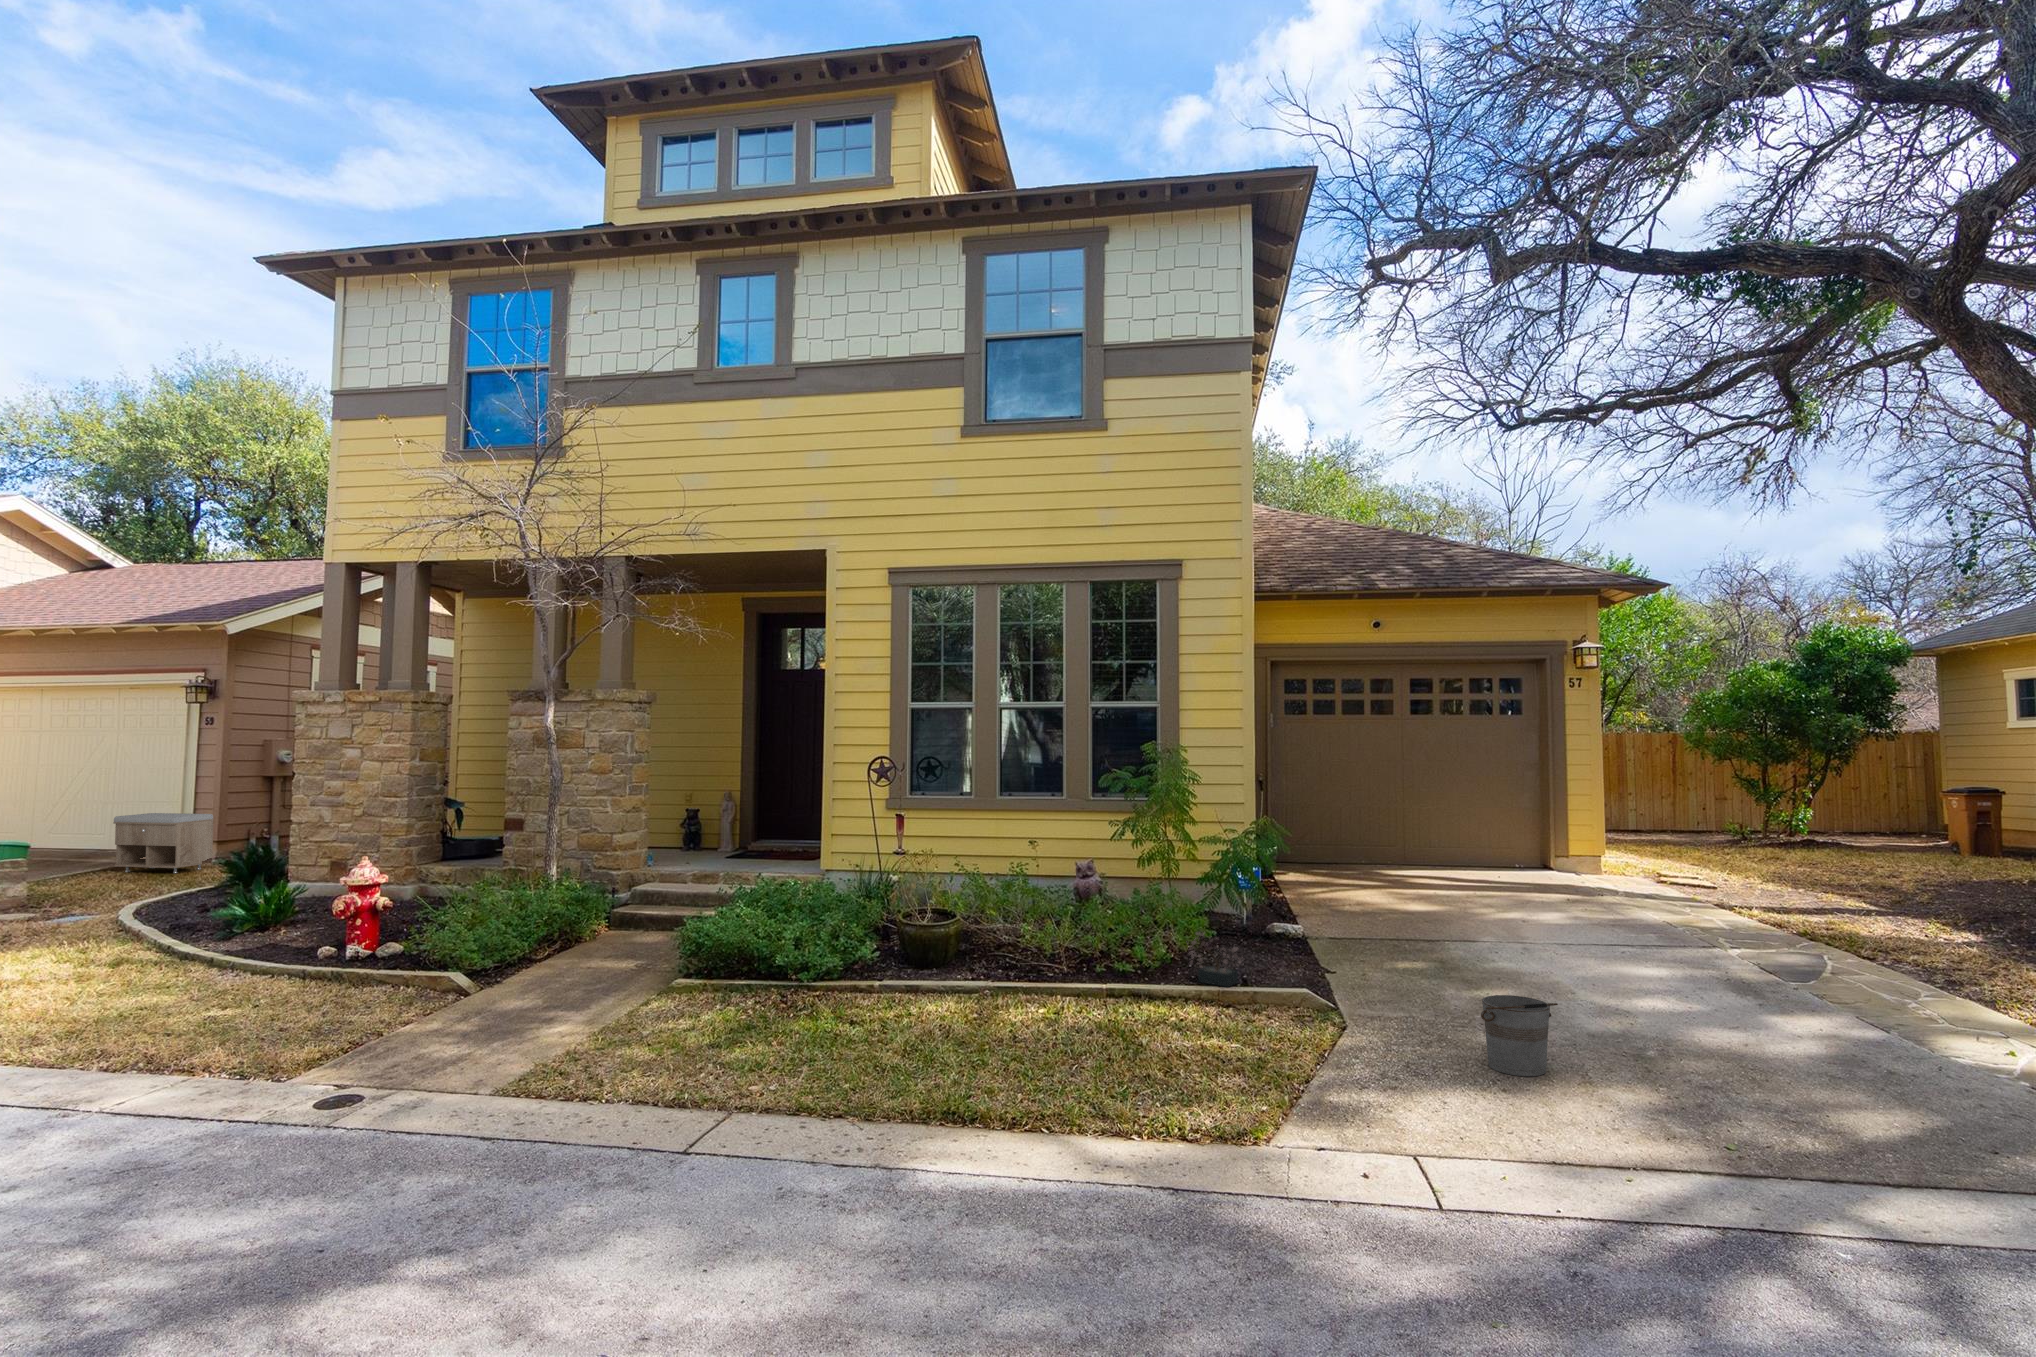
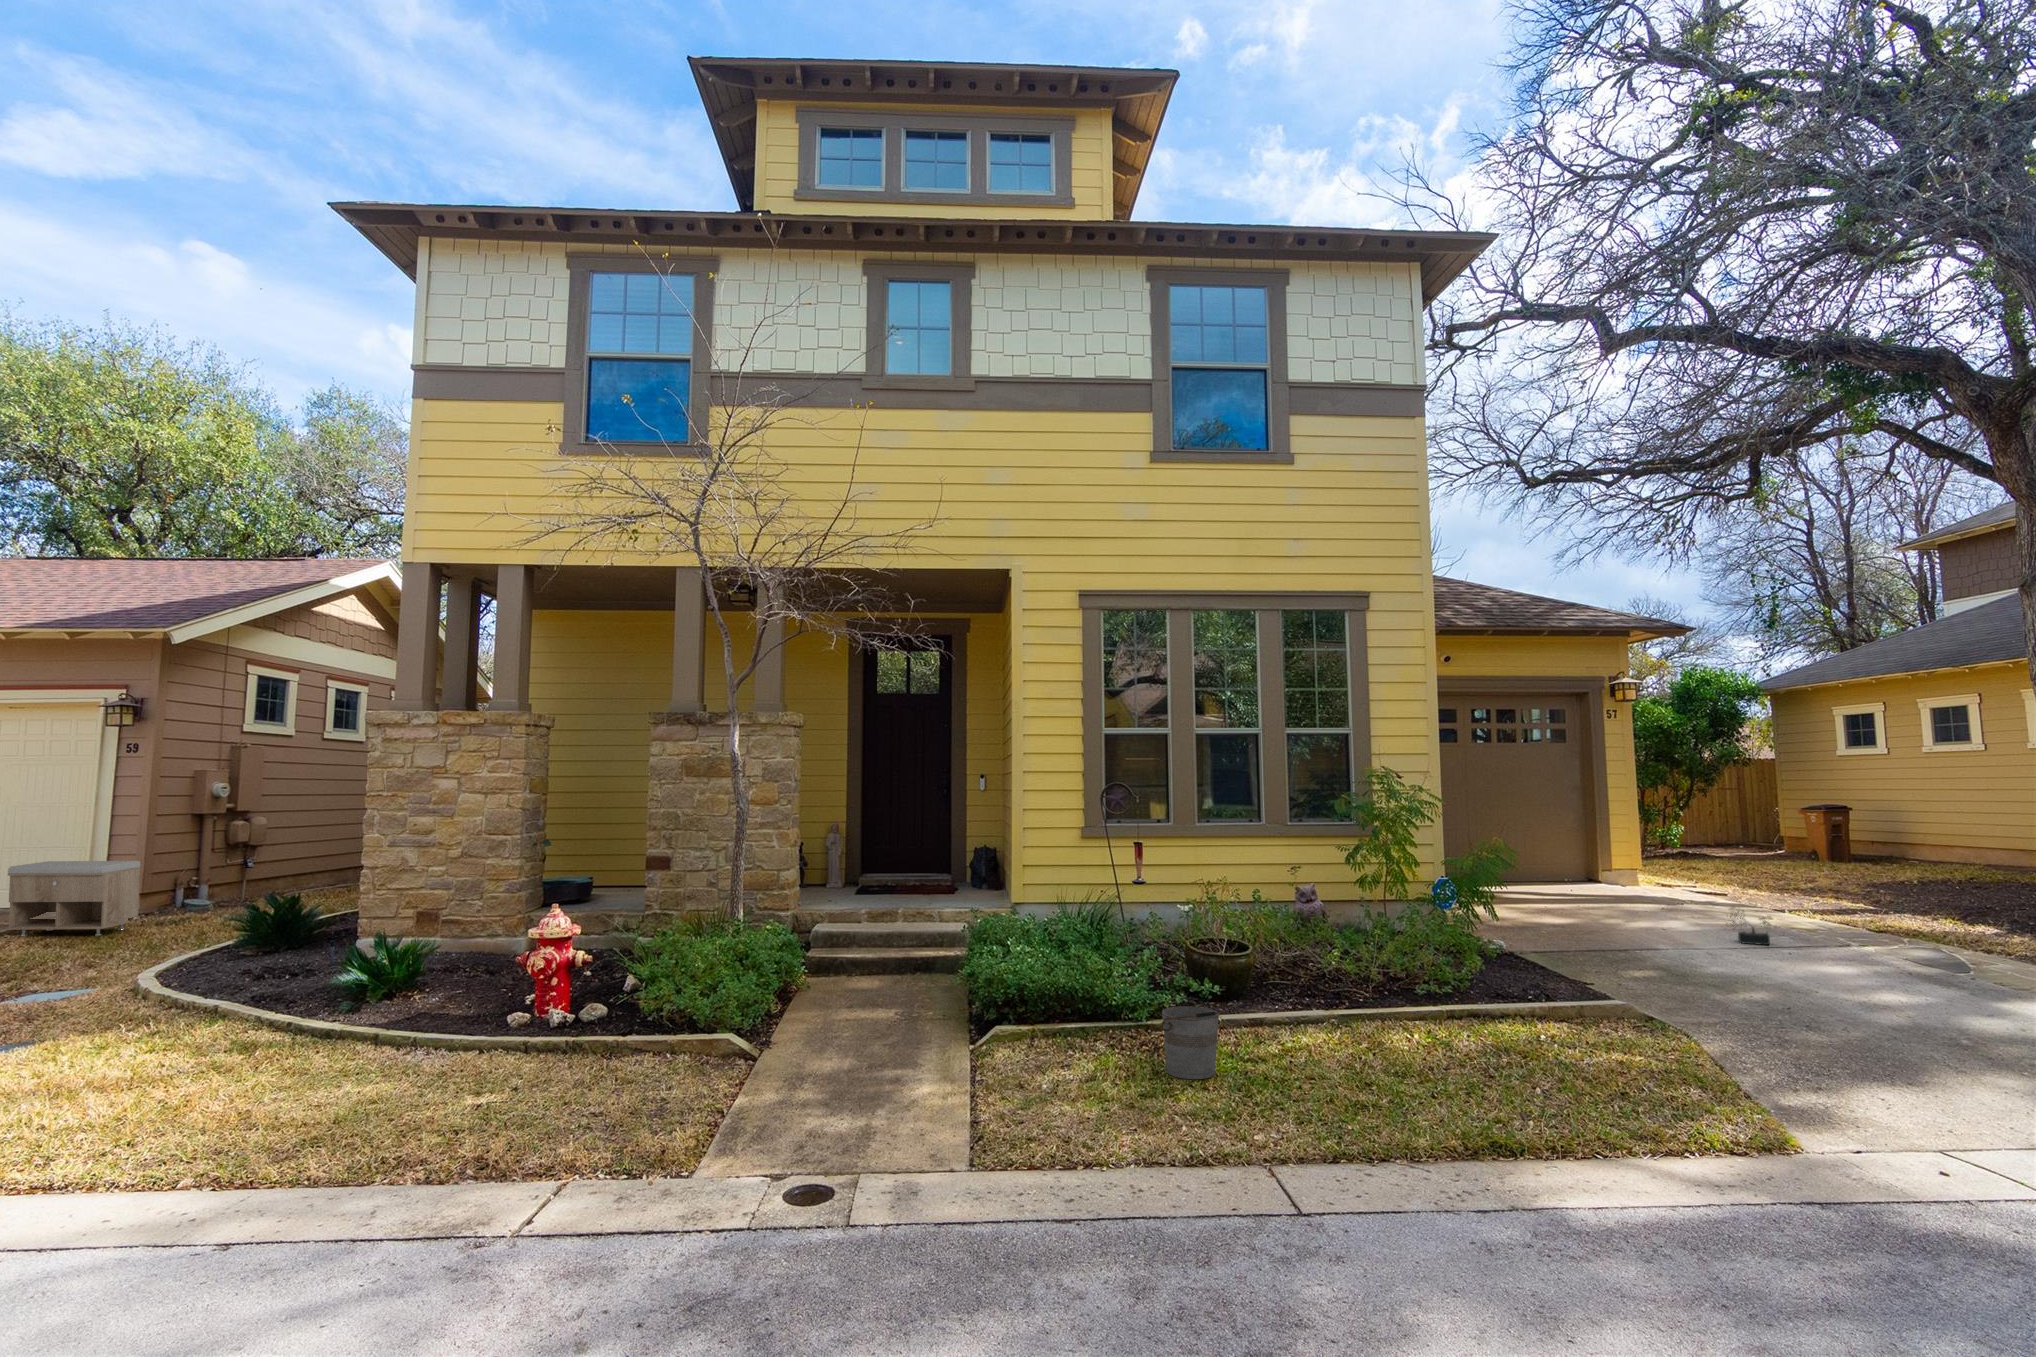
decorative plant: present [1190,932,1242,987] -> present [1730,907,1770,945]
bucket: present [1481,995,1558,1076] -> present [1160,1006,1225,1079]

